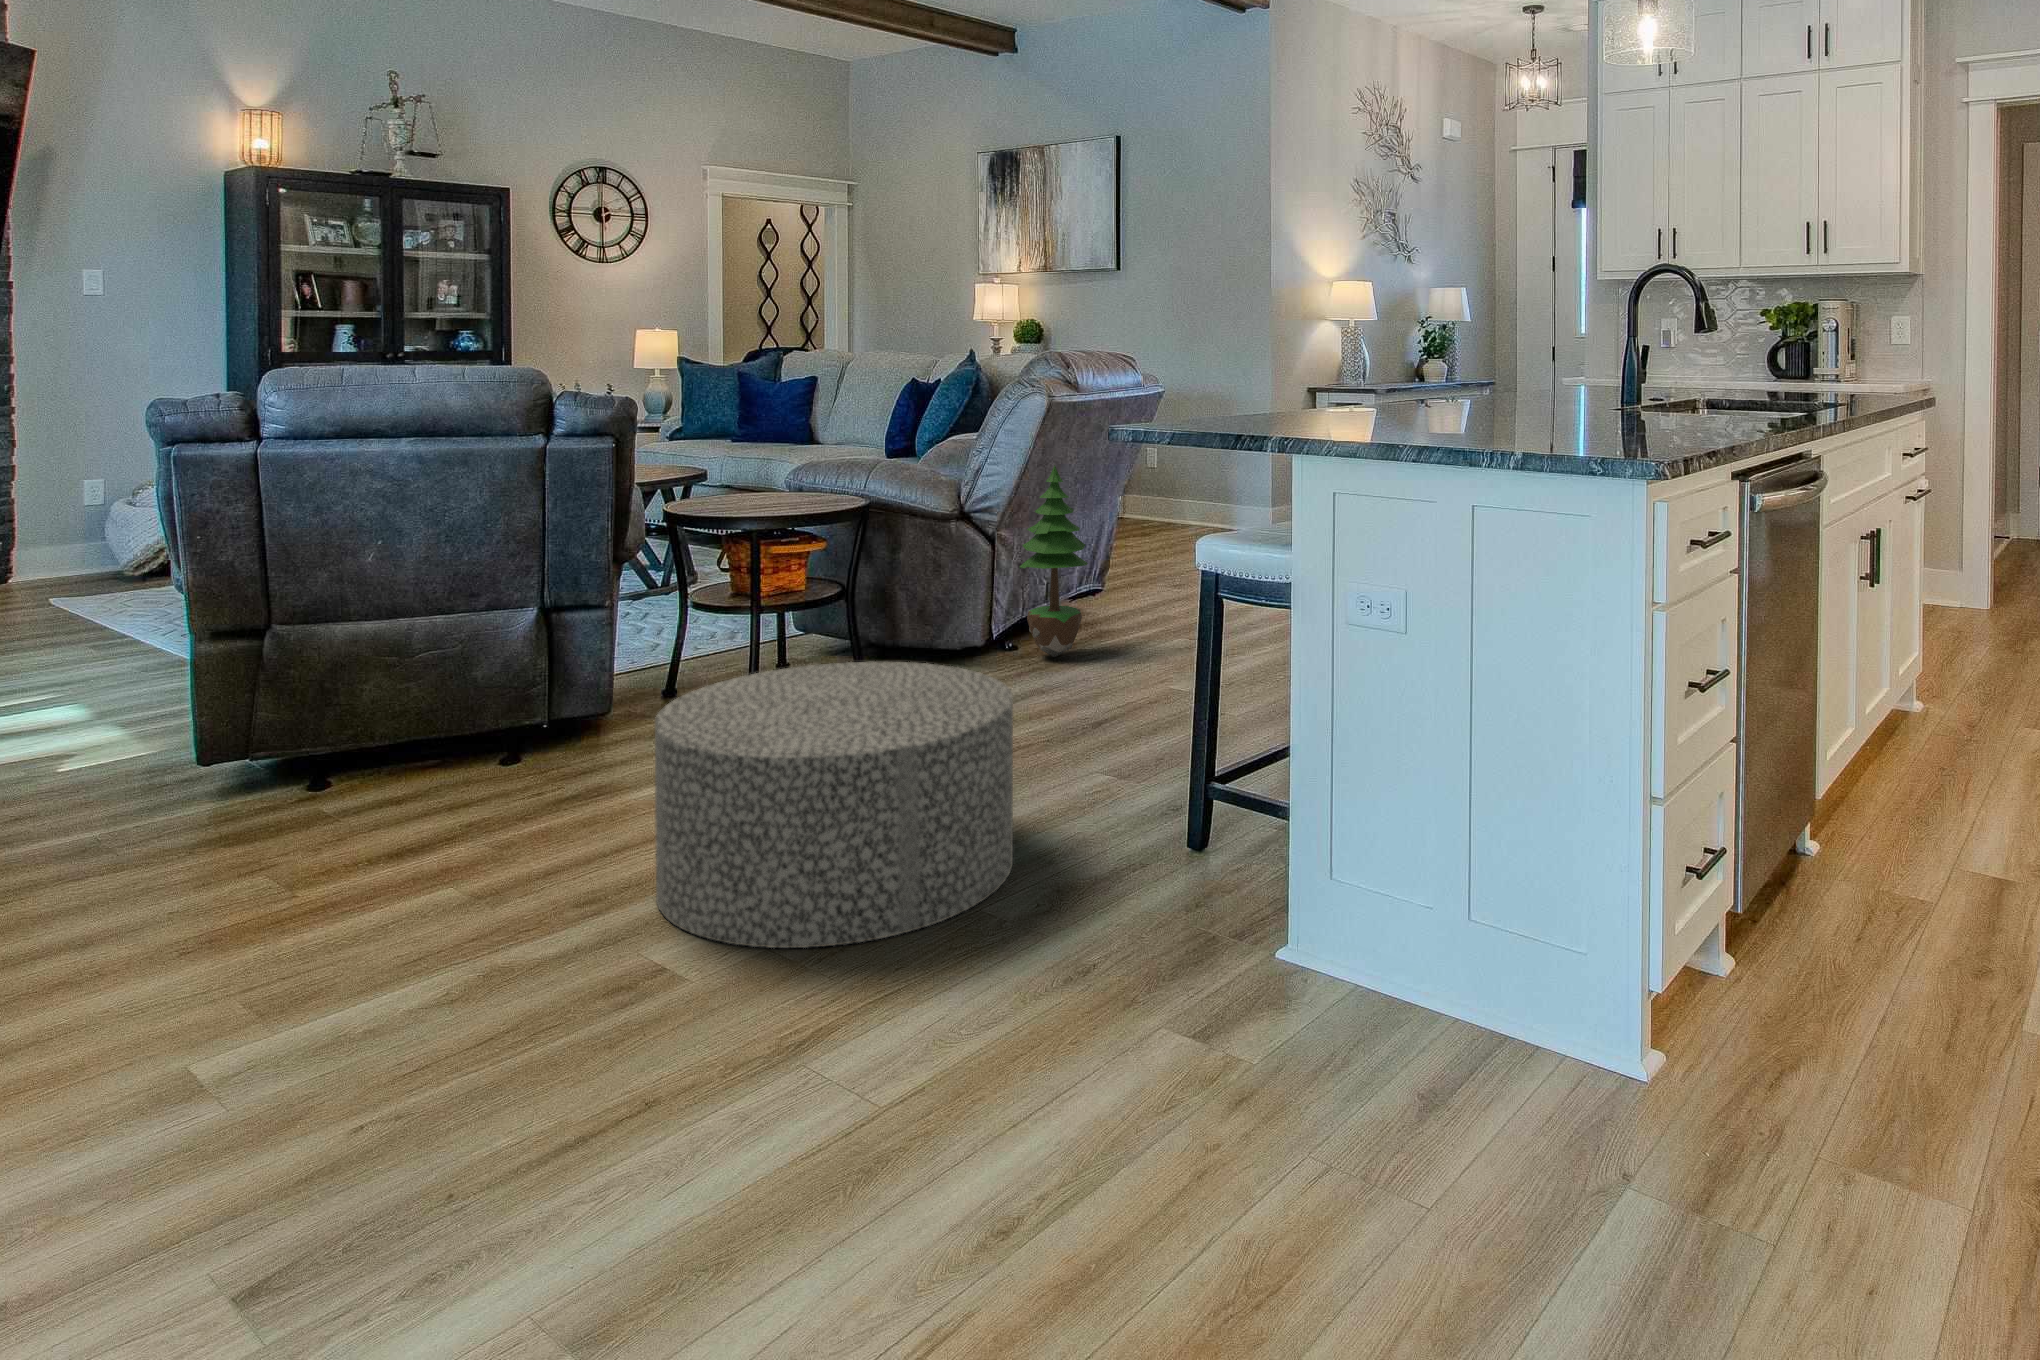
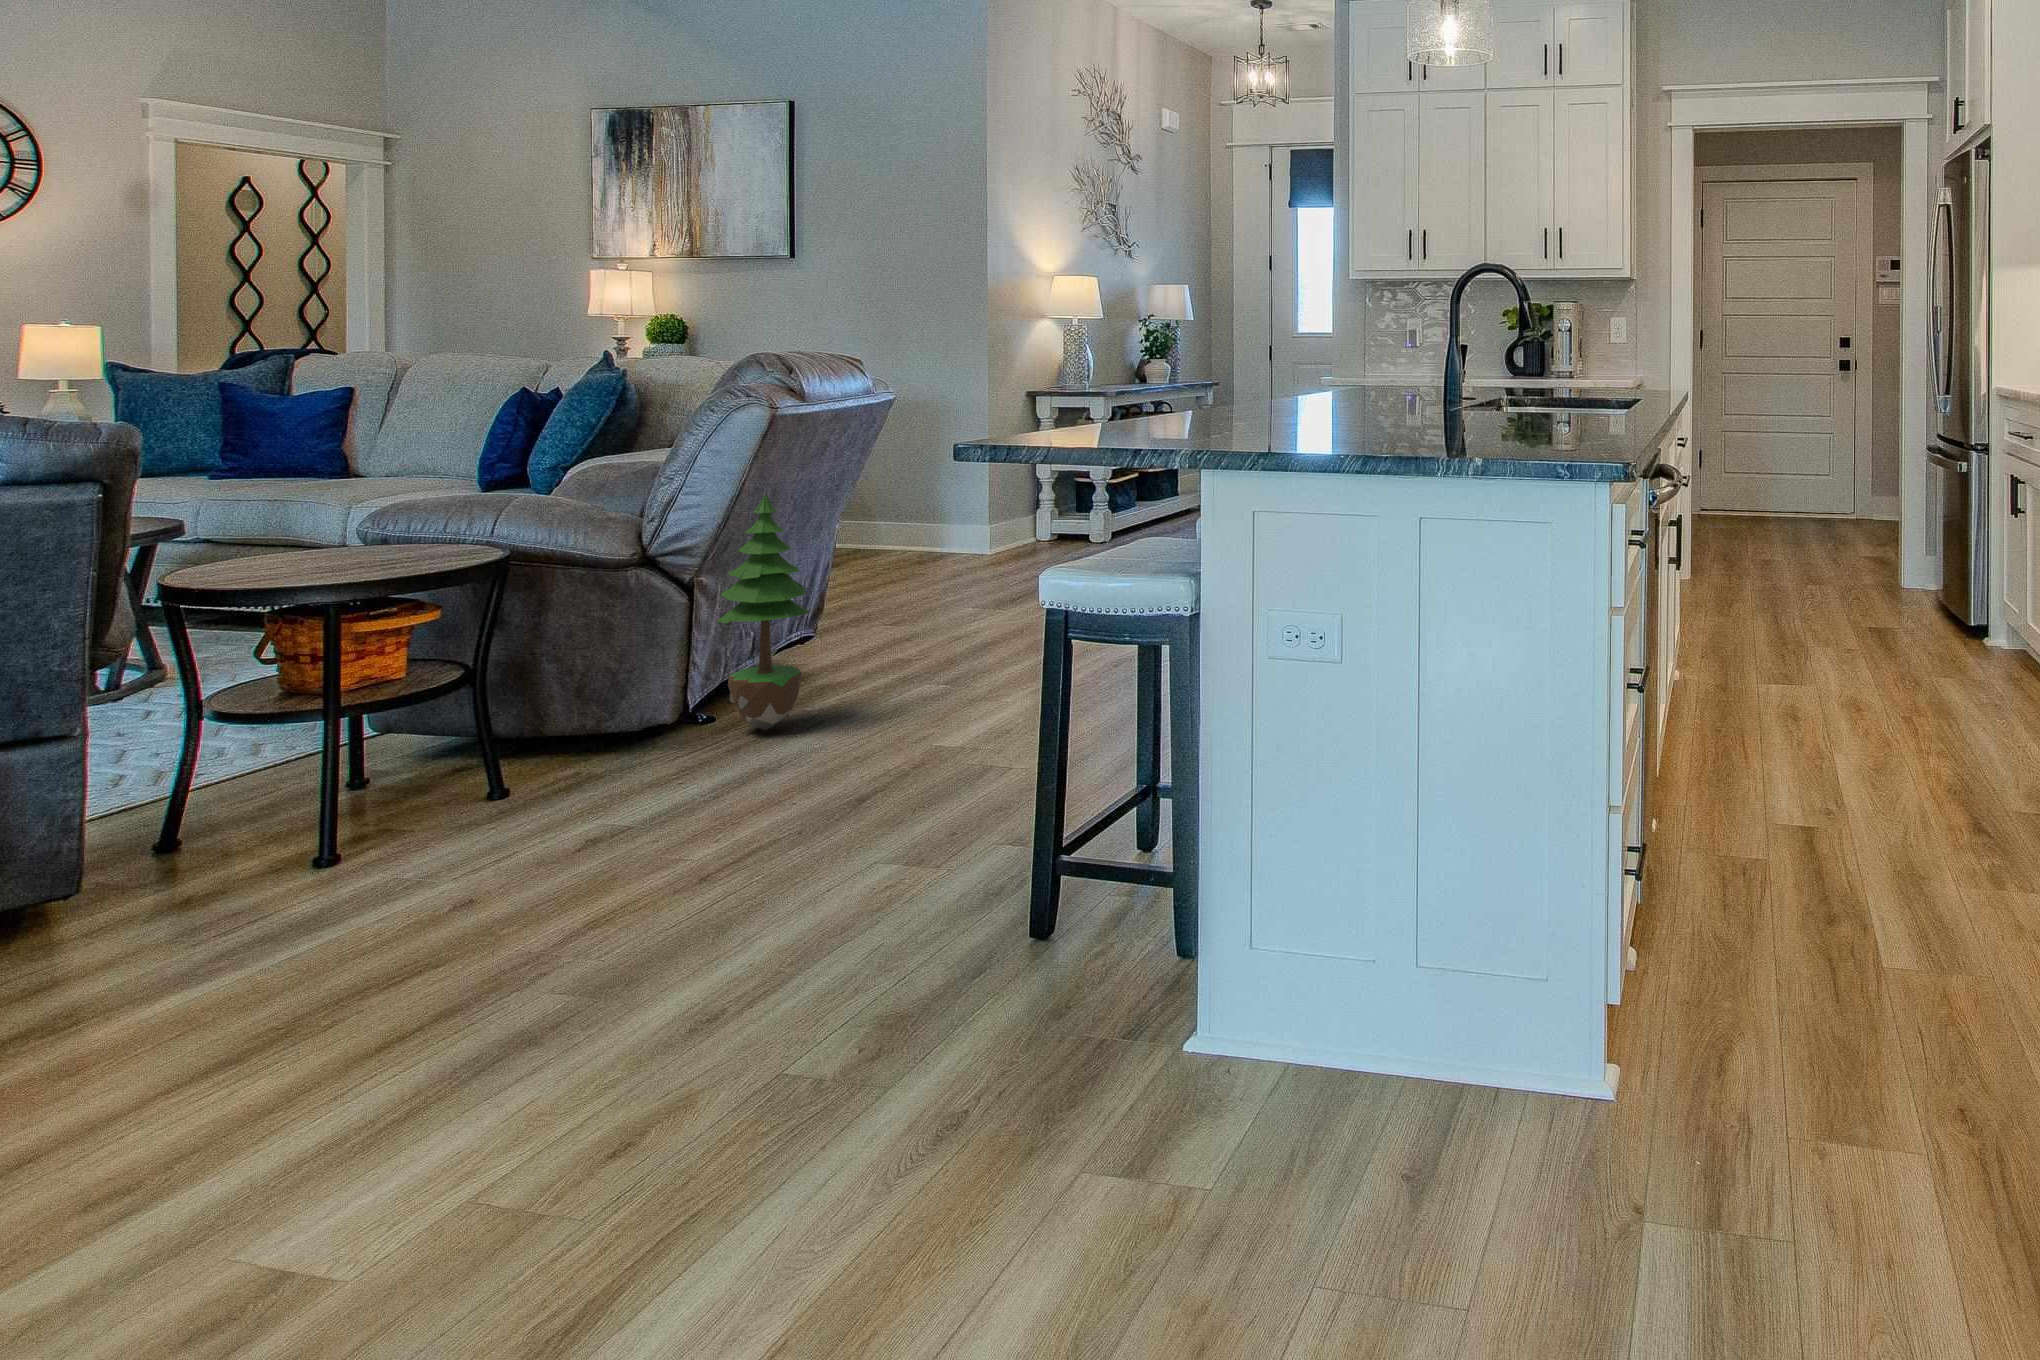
ottoman: present [655,662,1013,948] -> none [260,767,837,1241]

